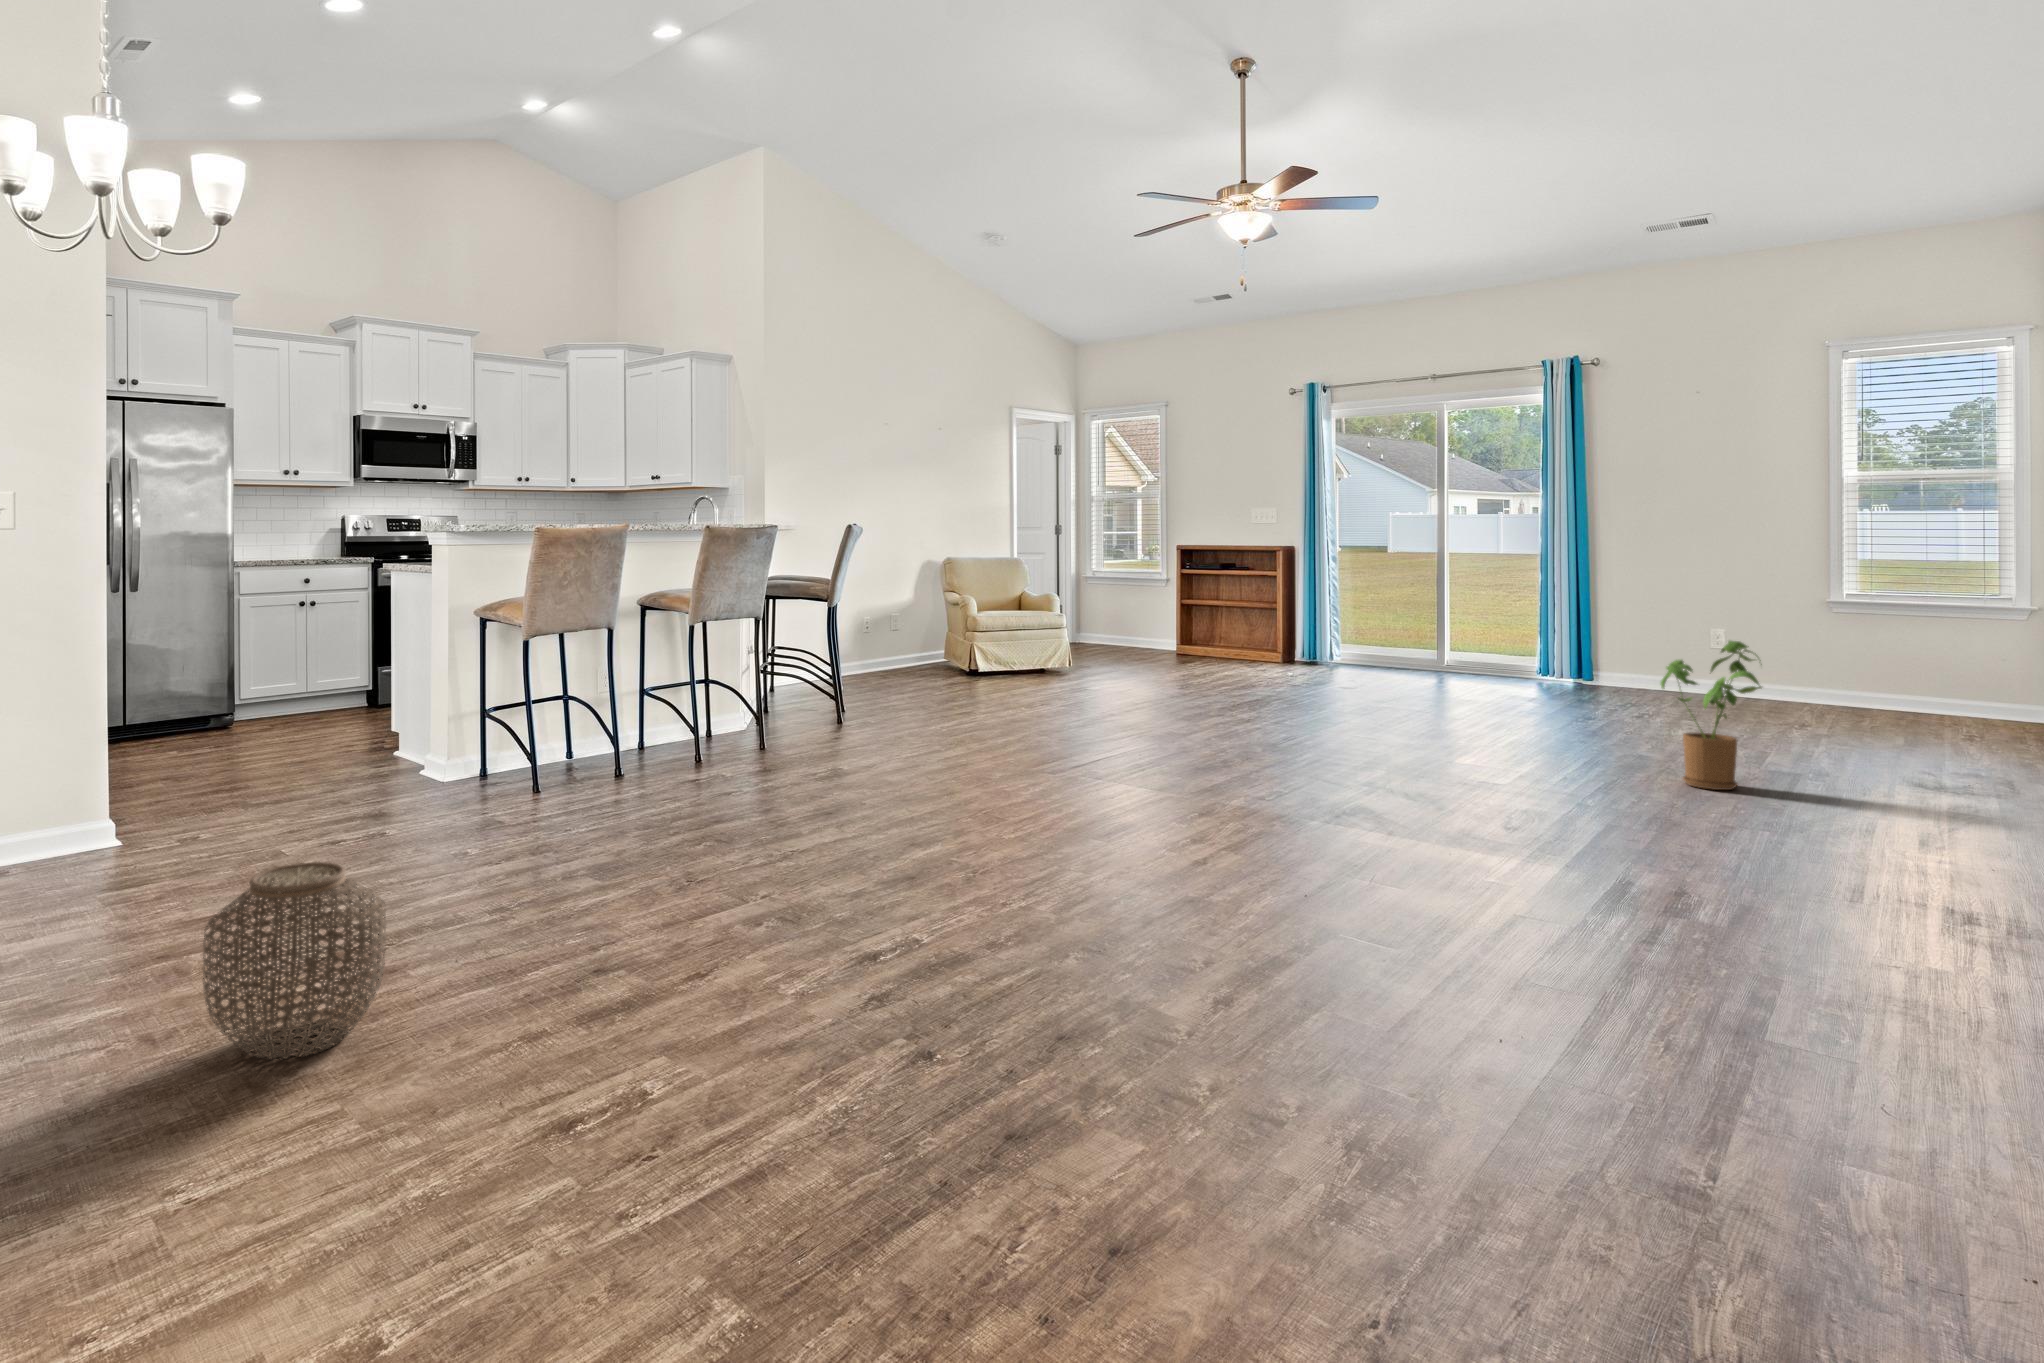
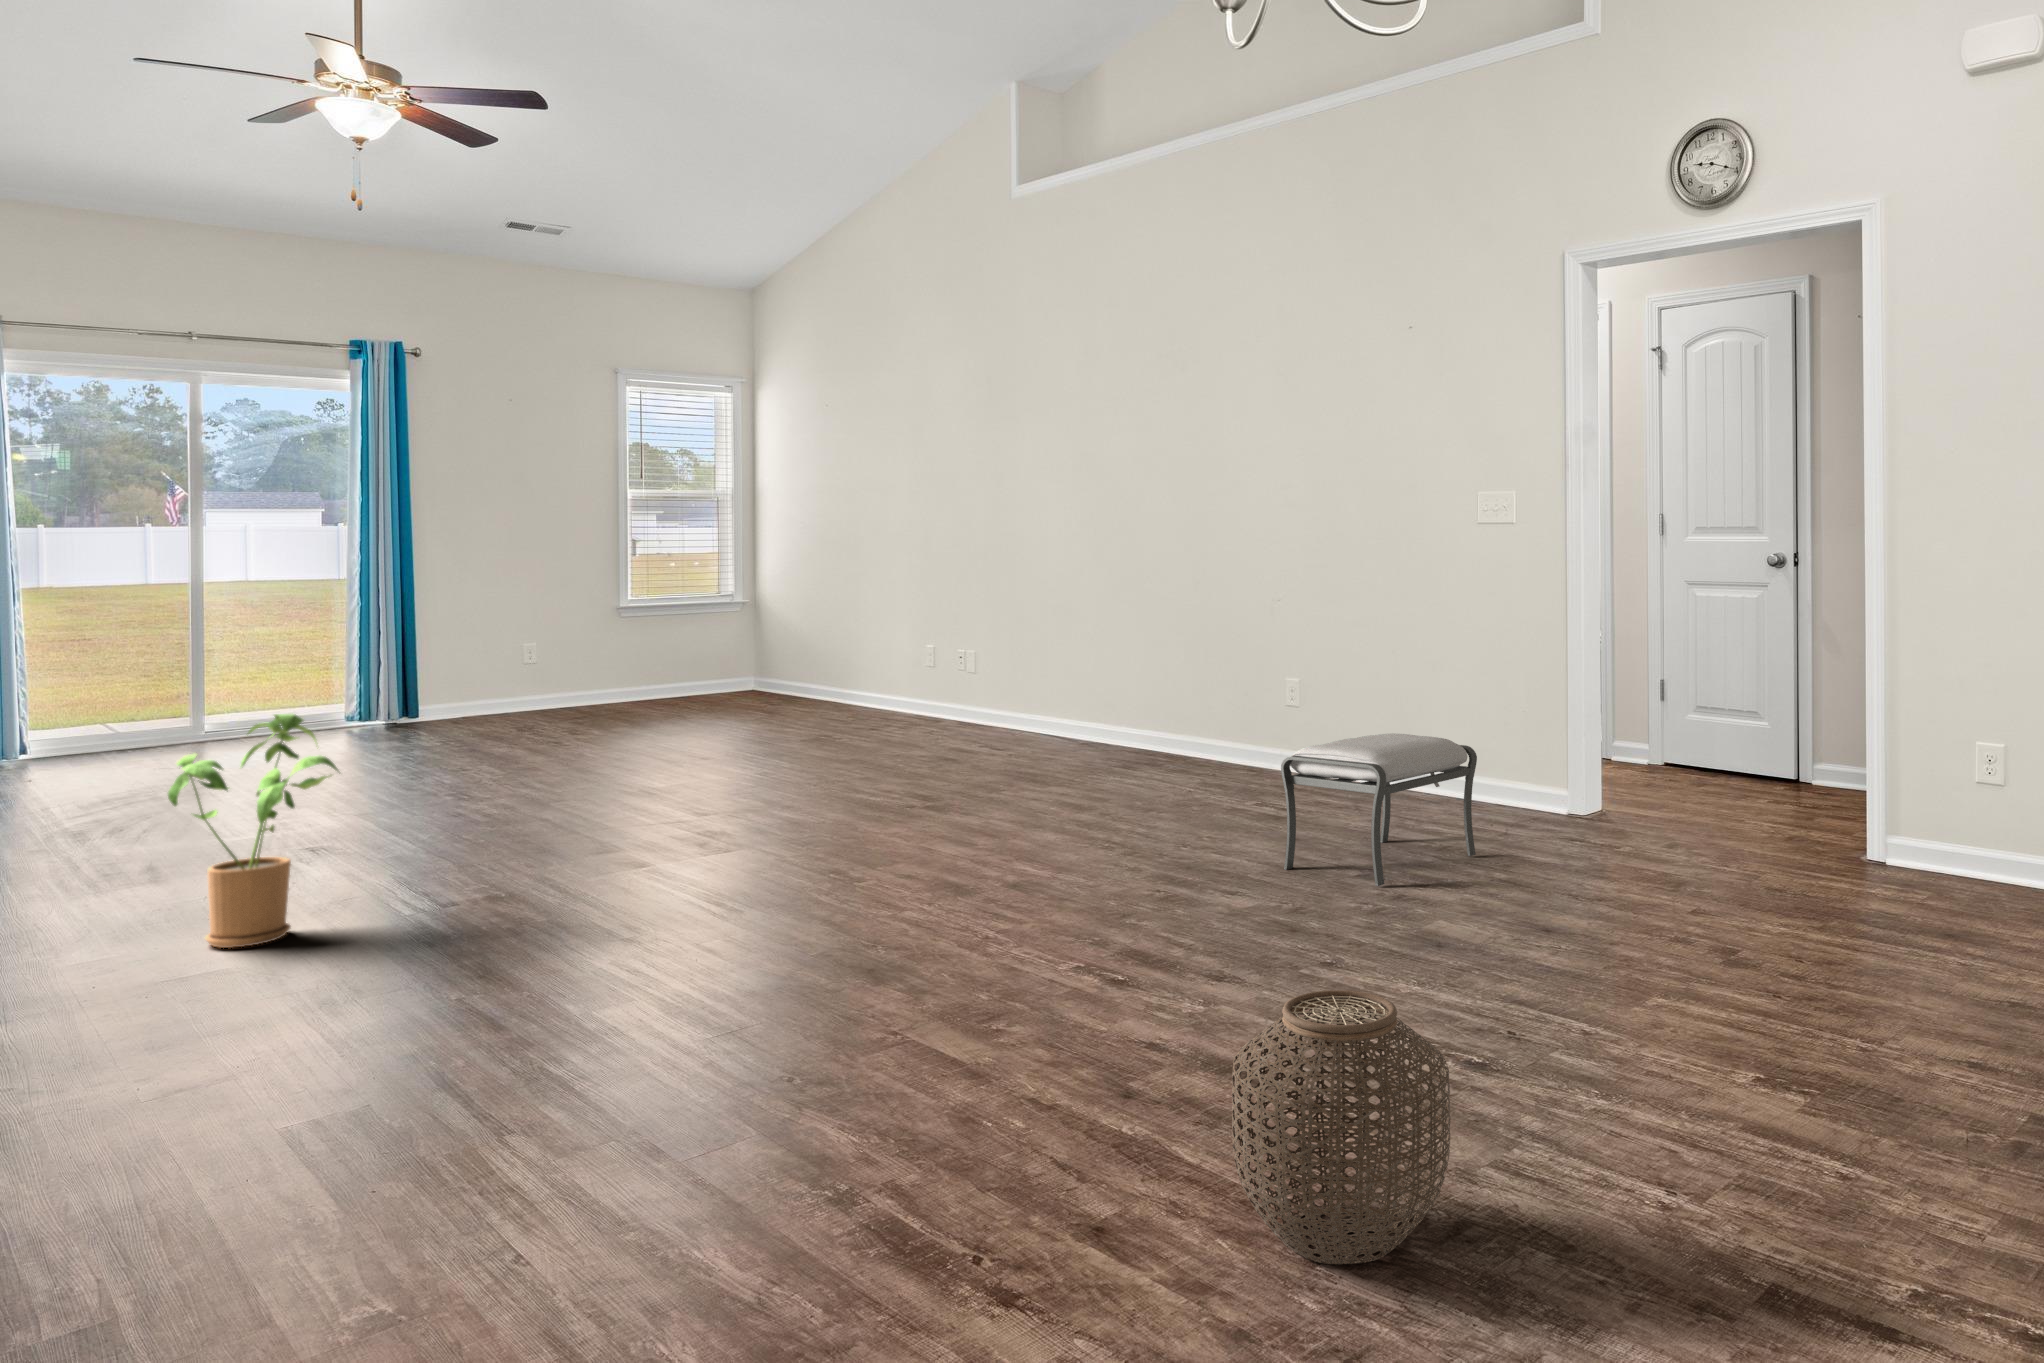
house plant: present [1660,641,1762,790] -> present [168,714,339,948]
ottoman: none [1397,853,1827,1240] -> present [1281,733,1477,886]

